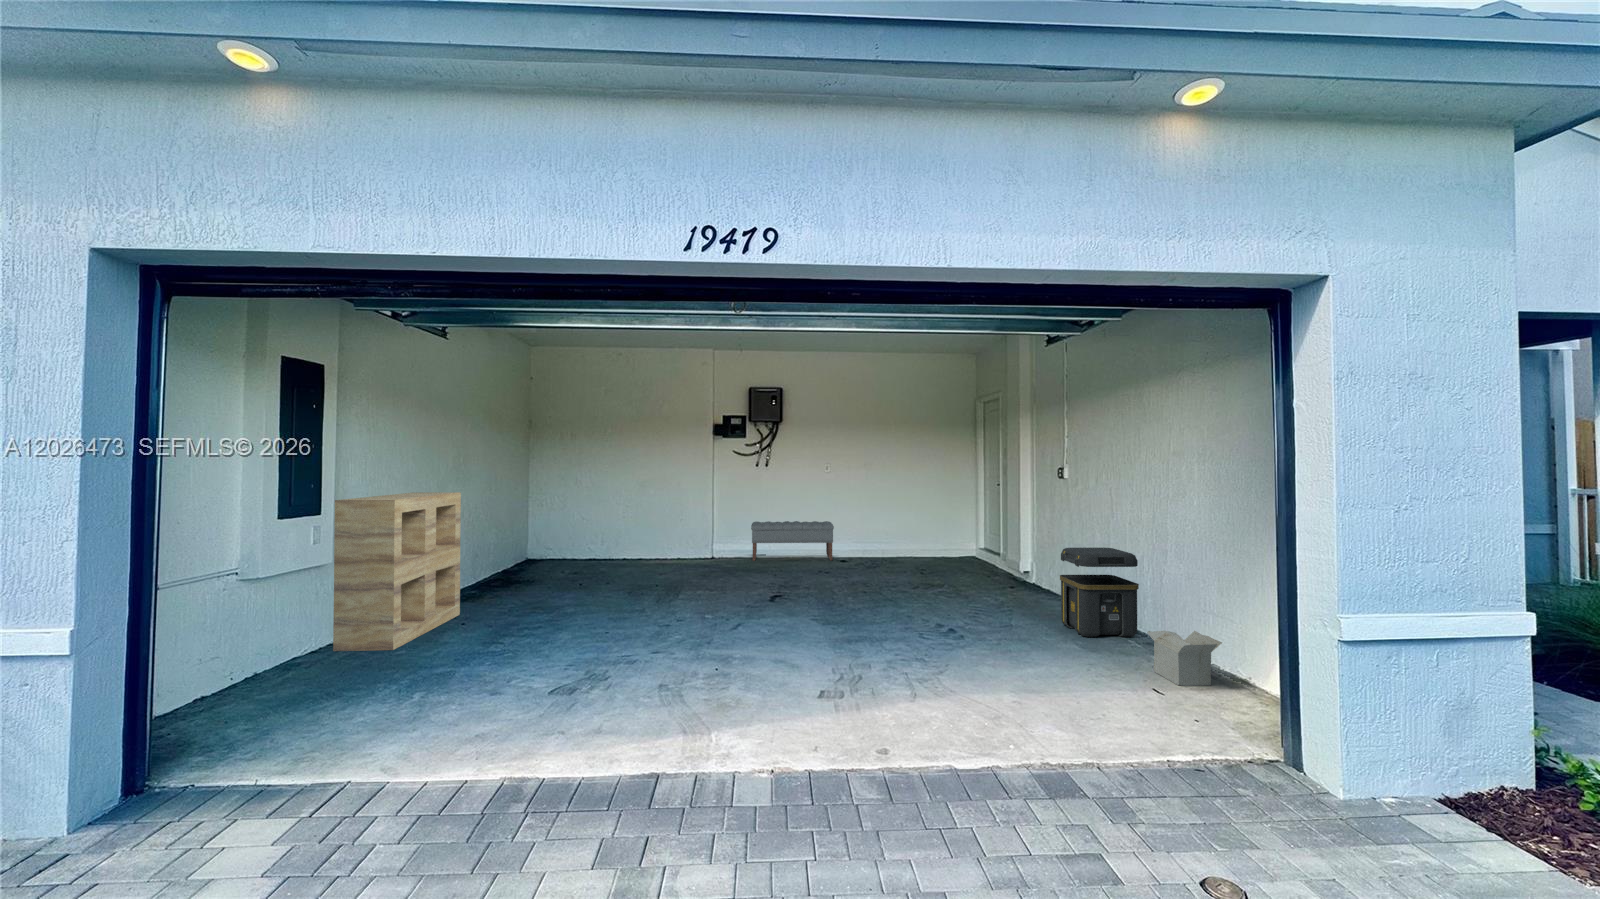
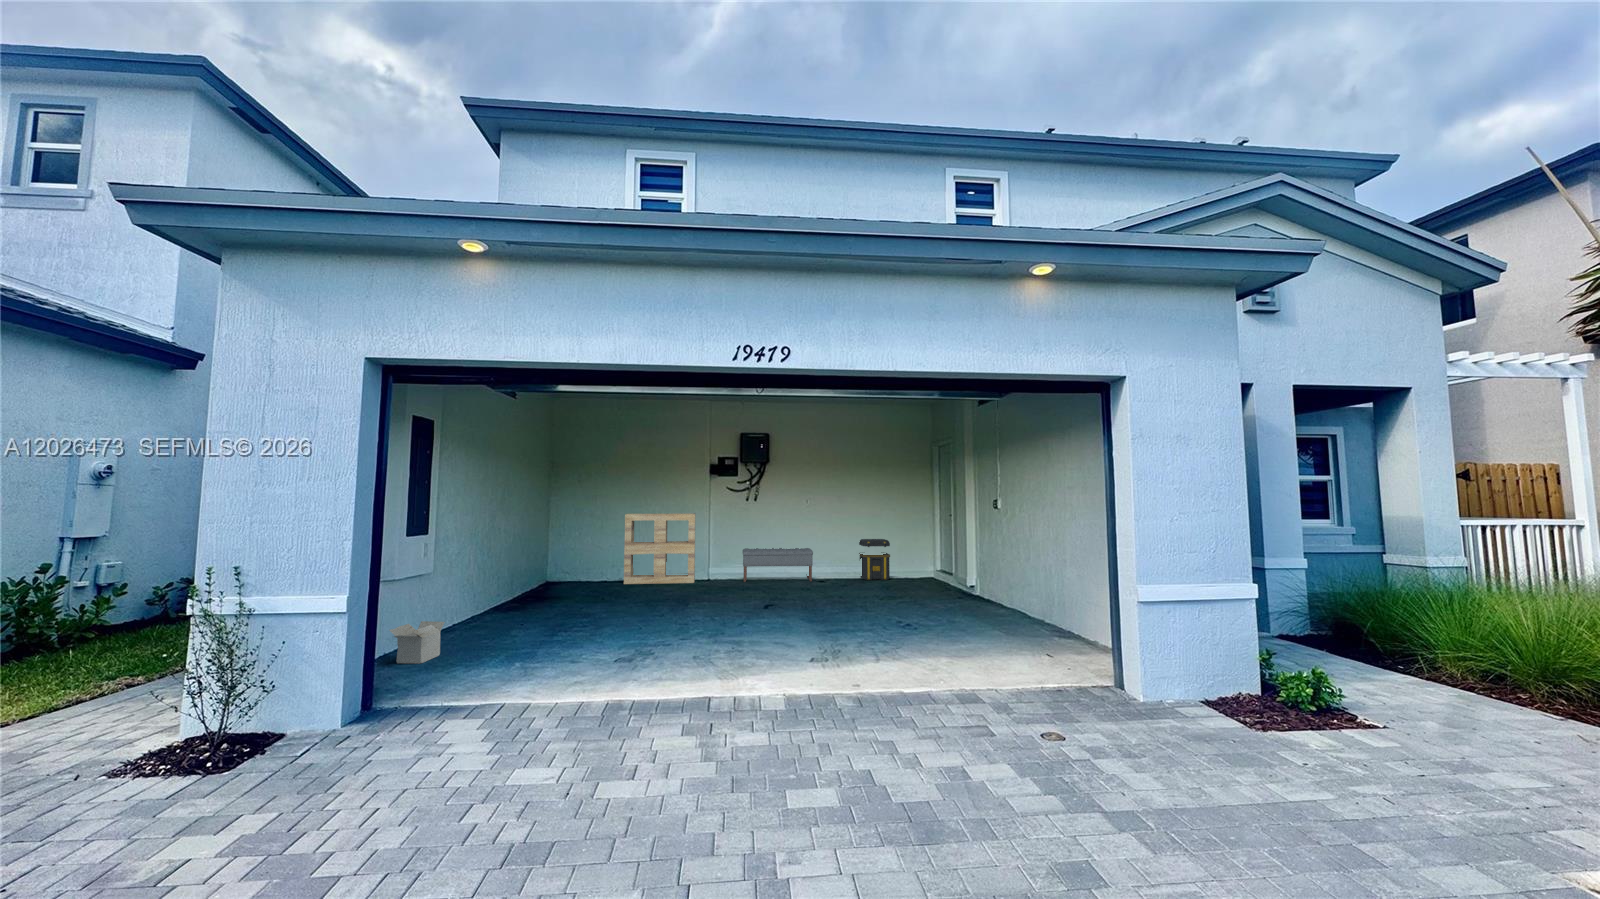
shelving unit: present [333,492,461,651] -> present [624,513,696,584]
toolbox: present [1060,547,1139,637] -> present [859,539,890,580]
cardboard box: present [1147,631,1222,686] -> present [389,621,445,664]

